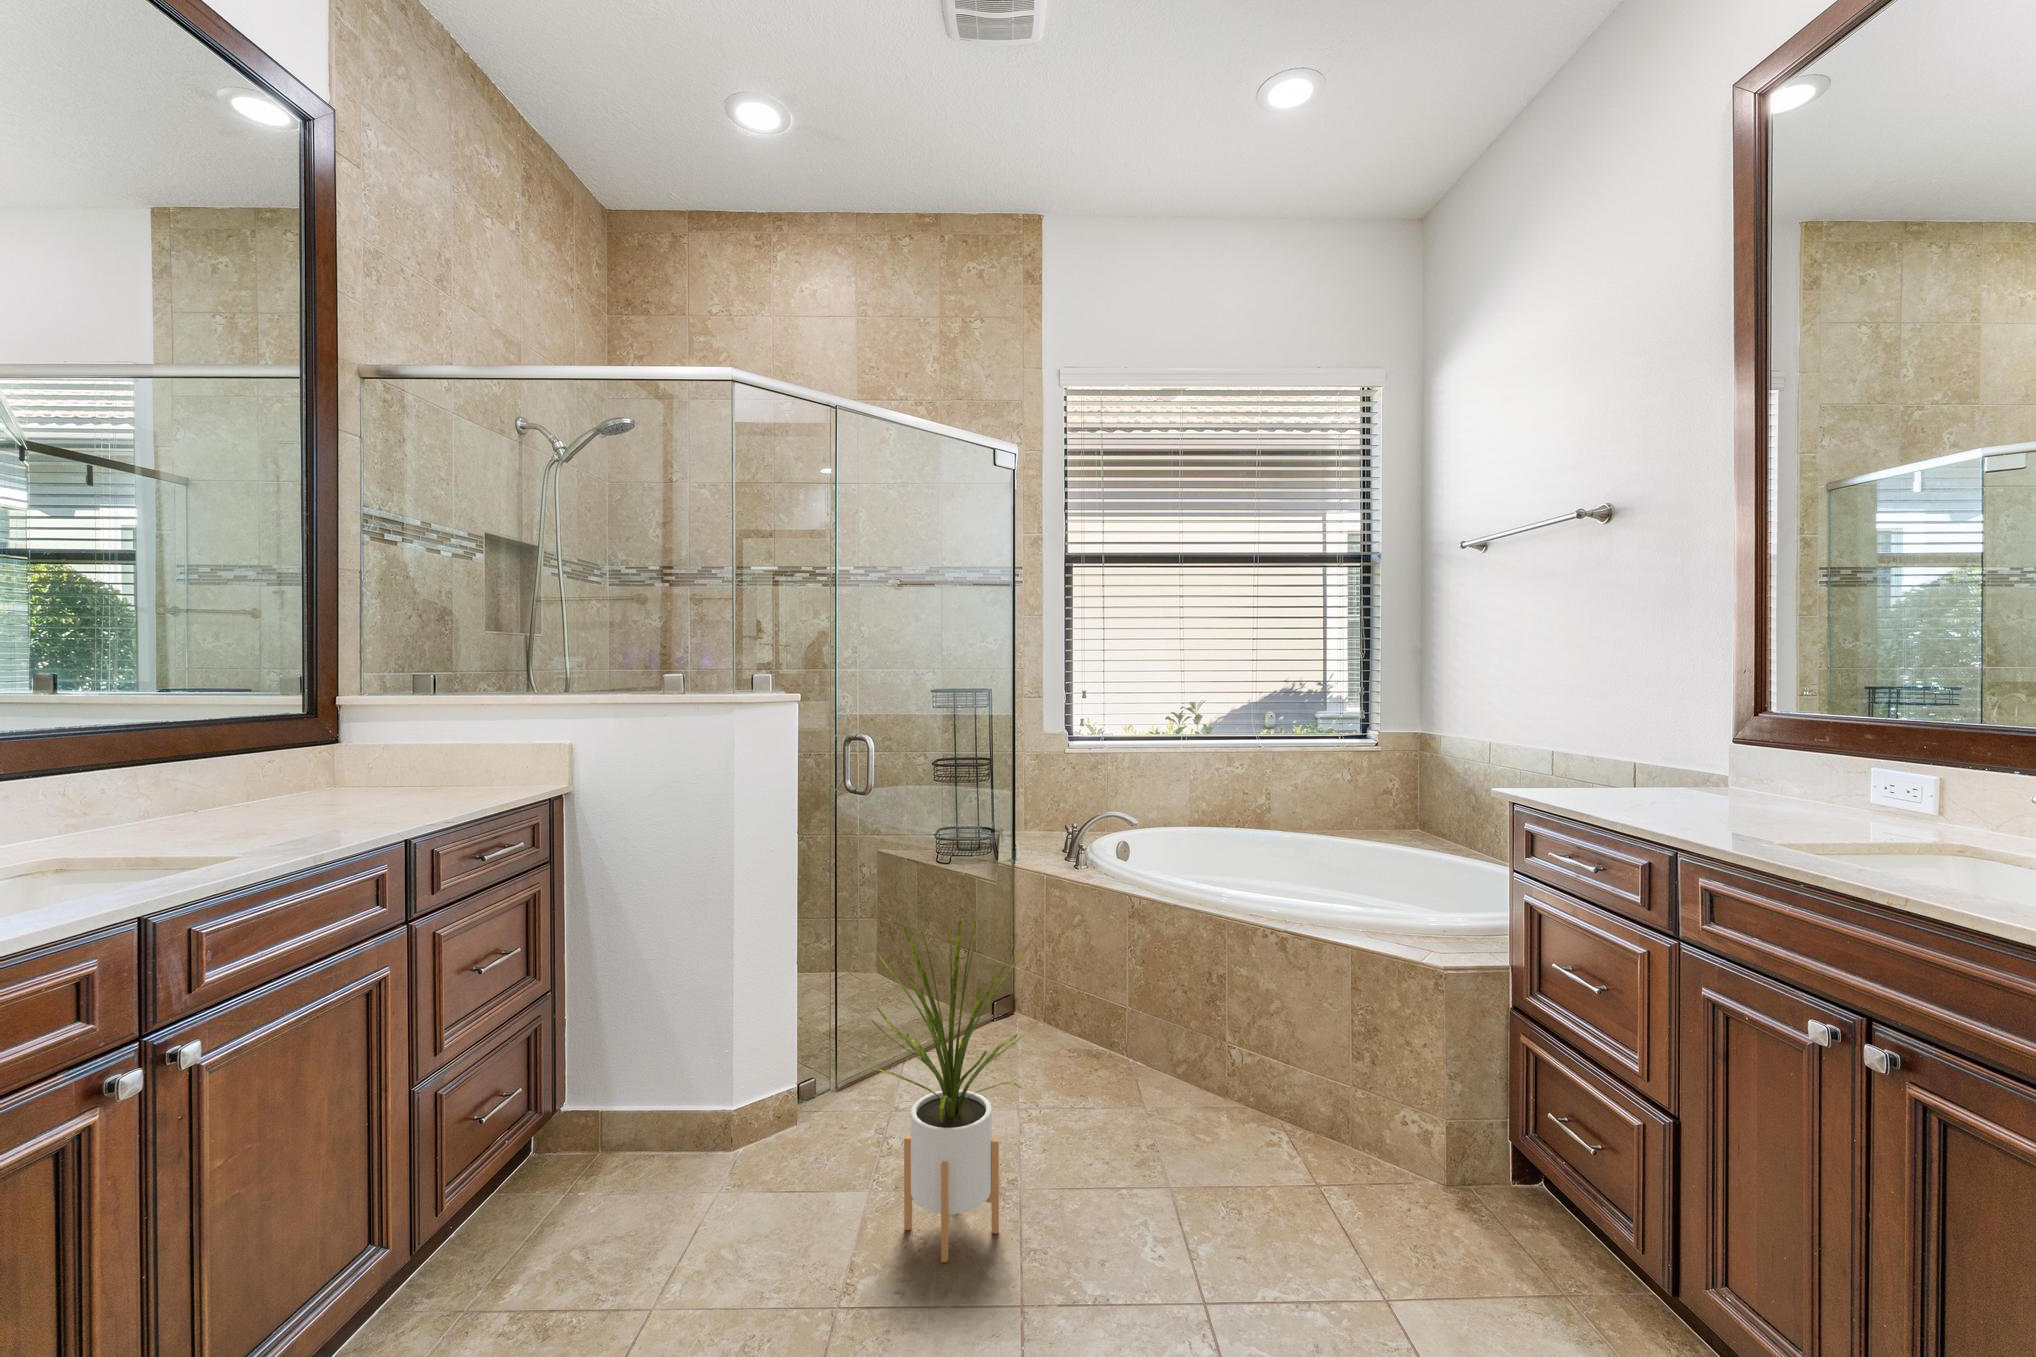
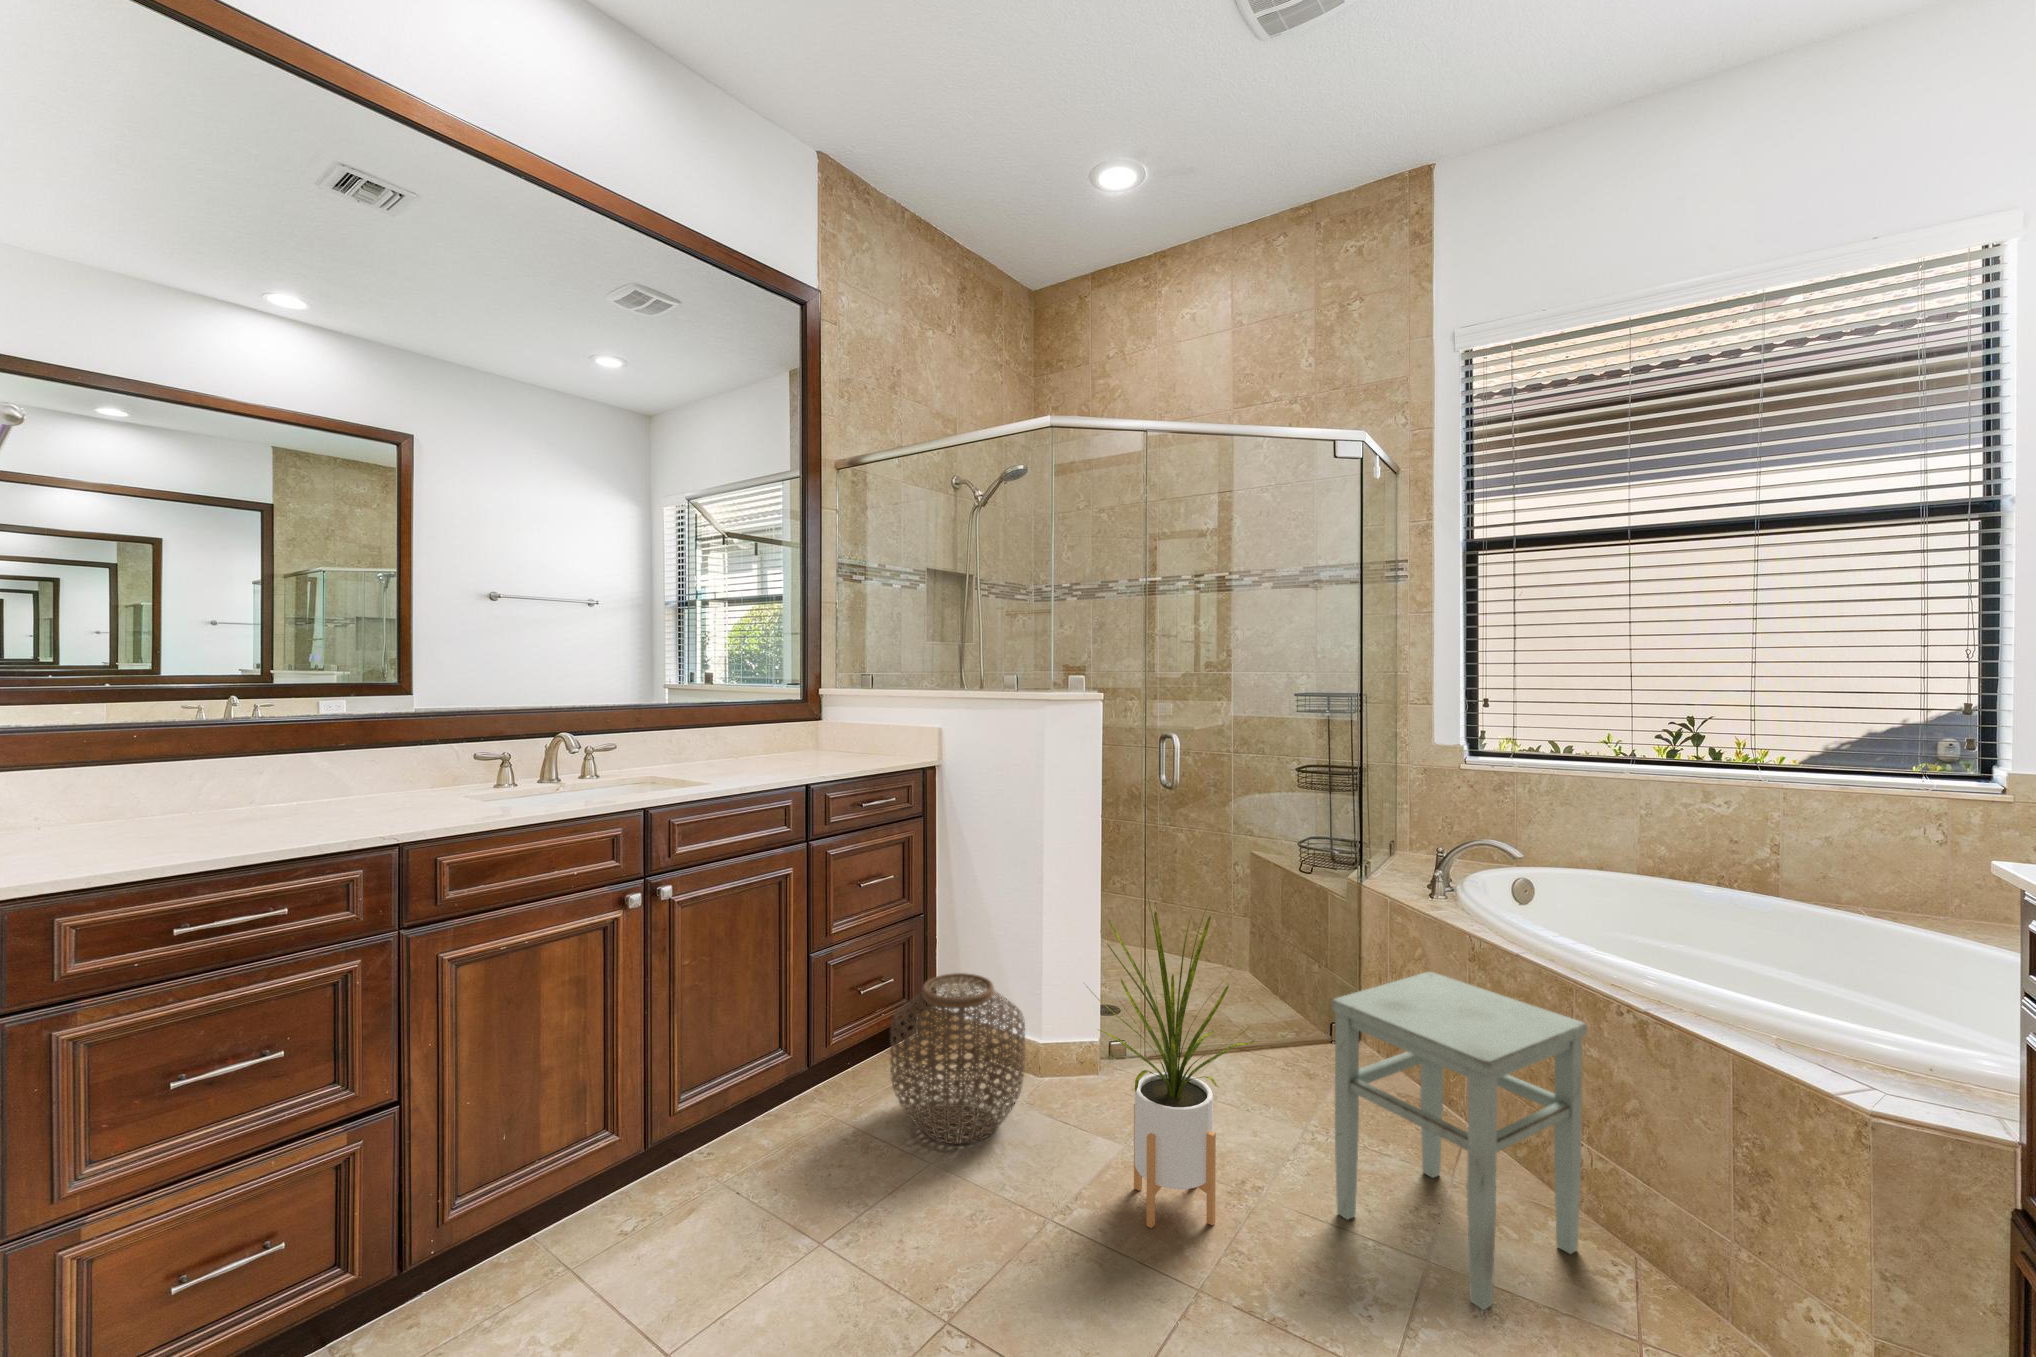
stool: none [1080,934,1254,1209] -> present [1332,972,1587,1310]
woven basket: none [562,1048,747,1272] -> present [890,973,1025,1144]

